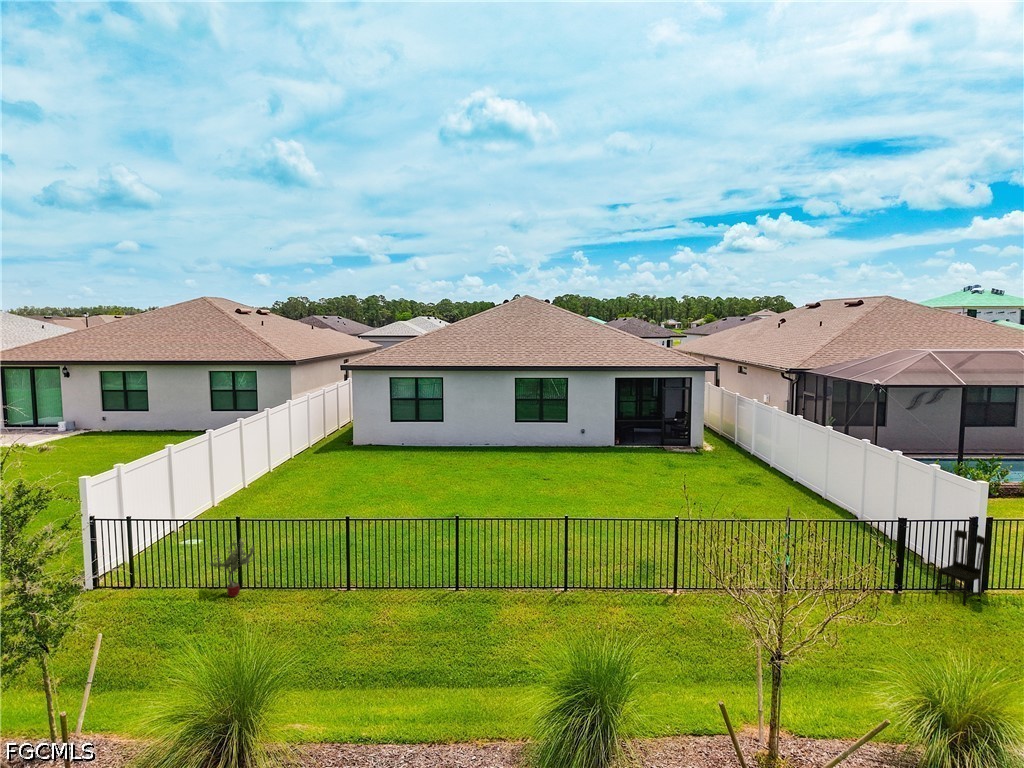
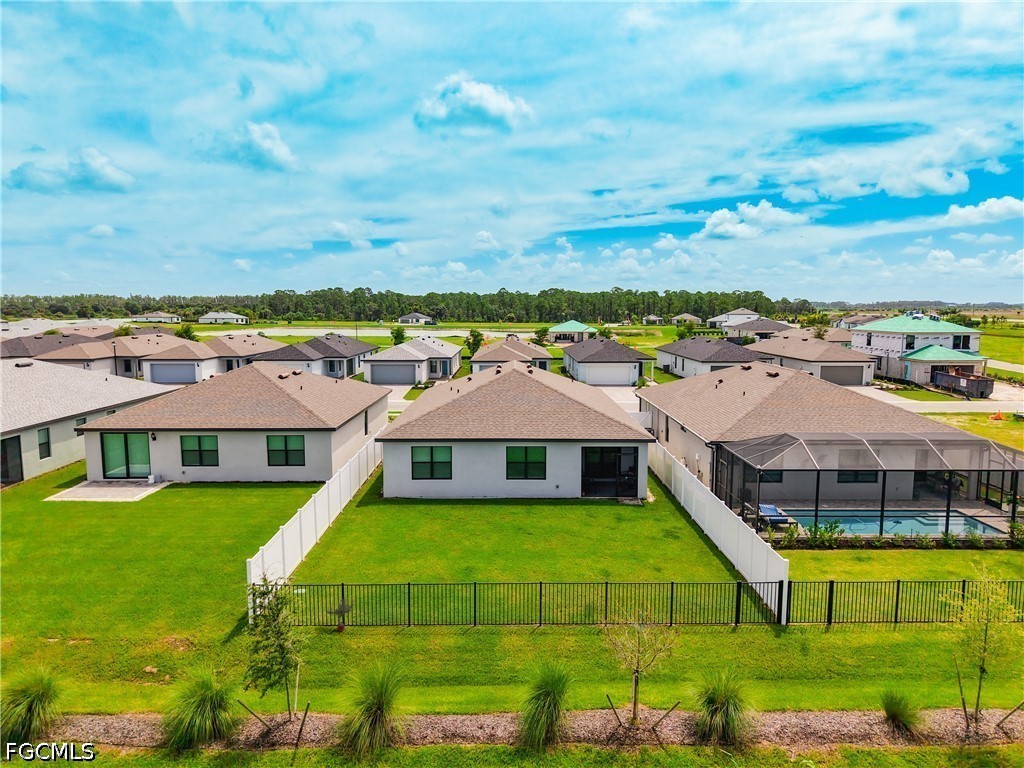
chair: present [935,530,985,606] -> none [757,588,784,634]

